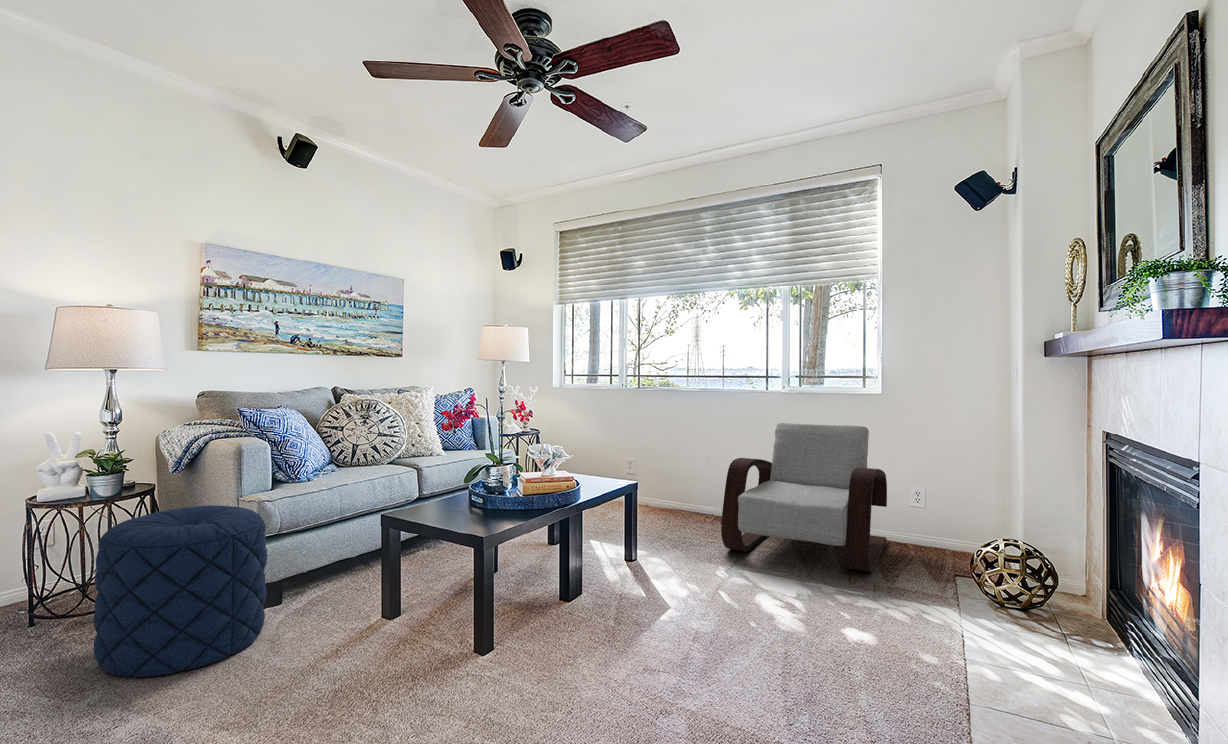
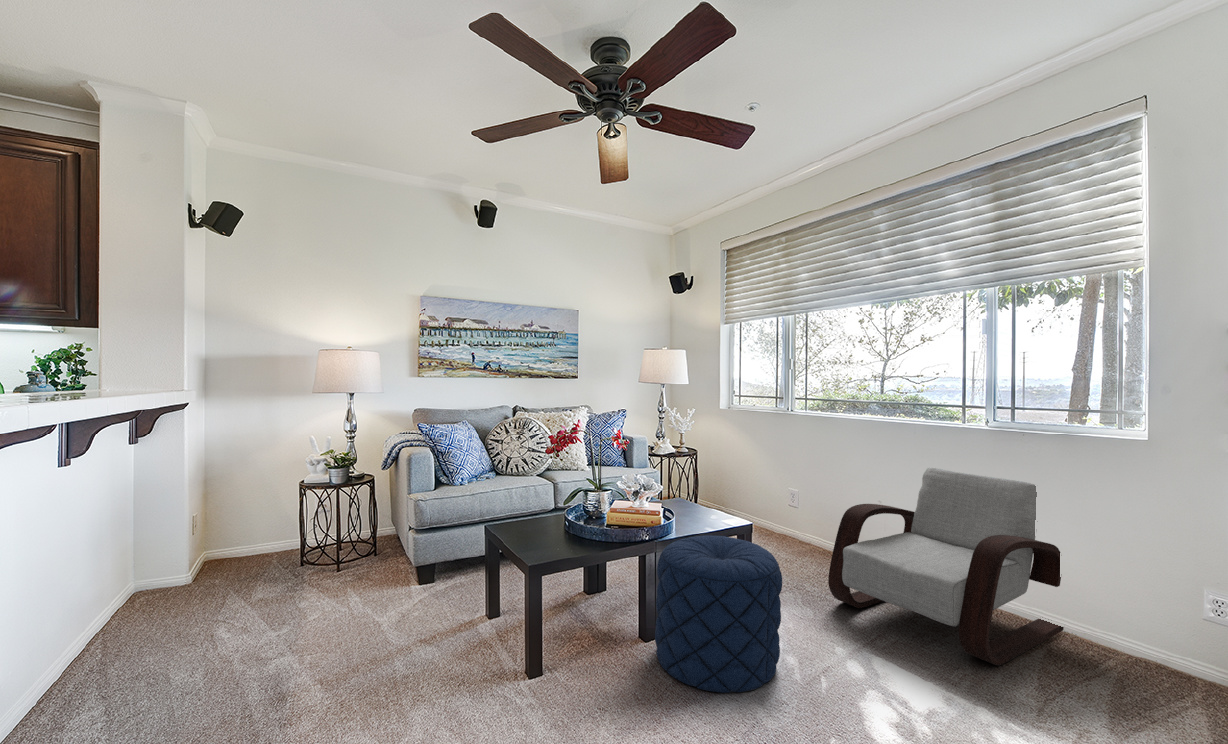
pouf: present [93,505,267,677] -> present [655,536,782,693]

